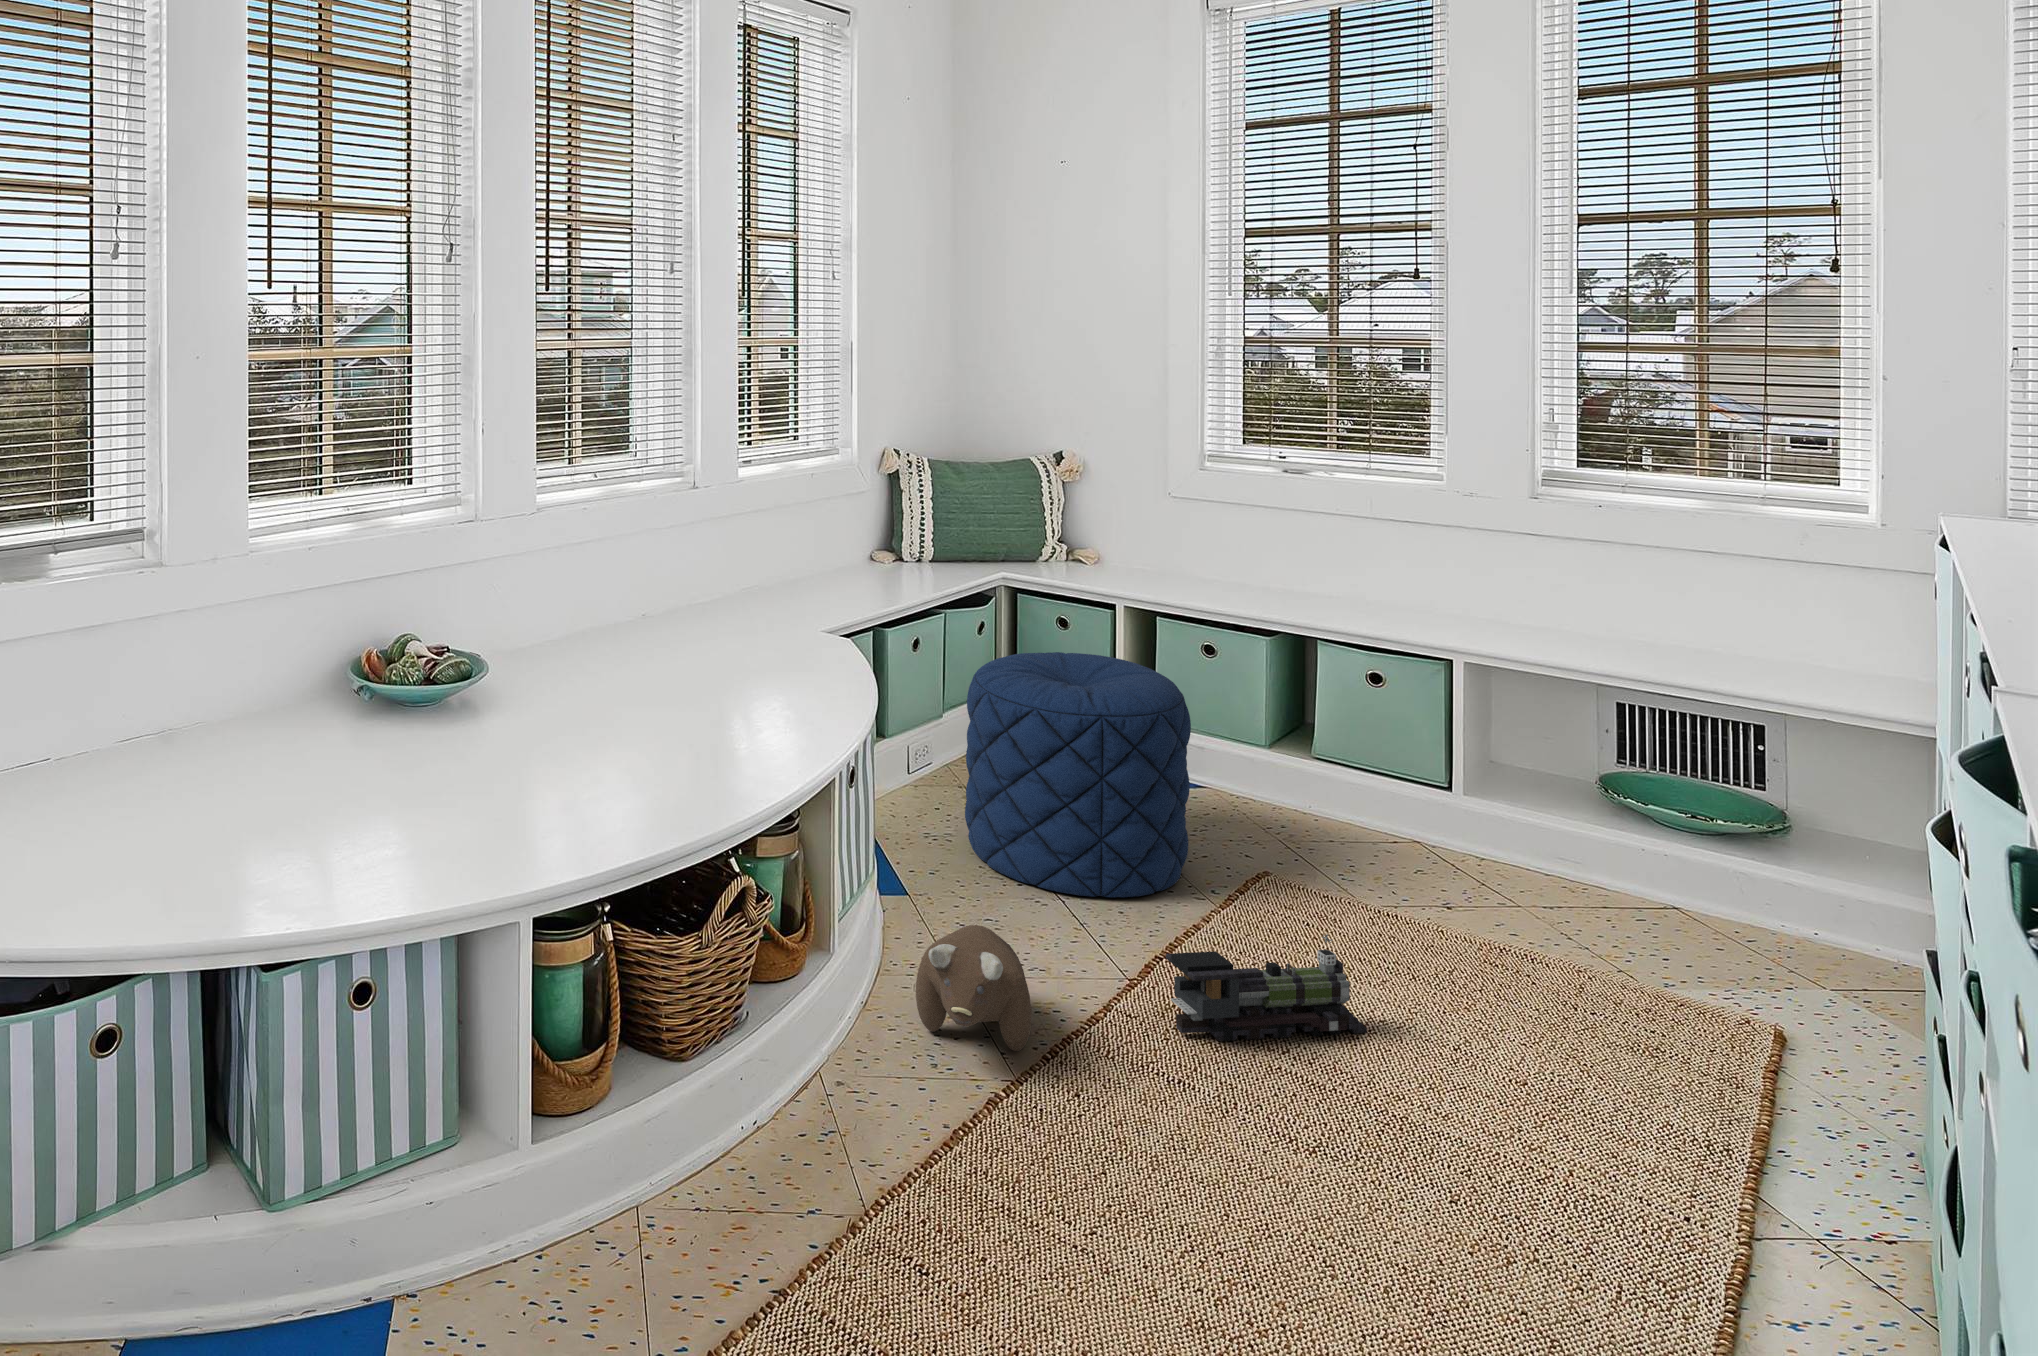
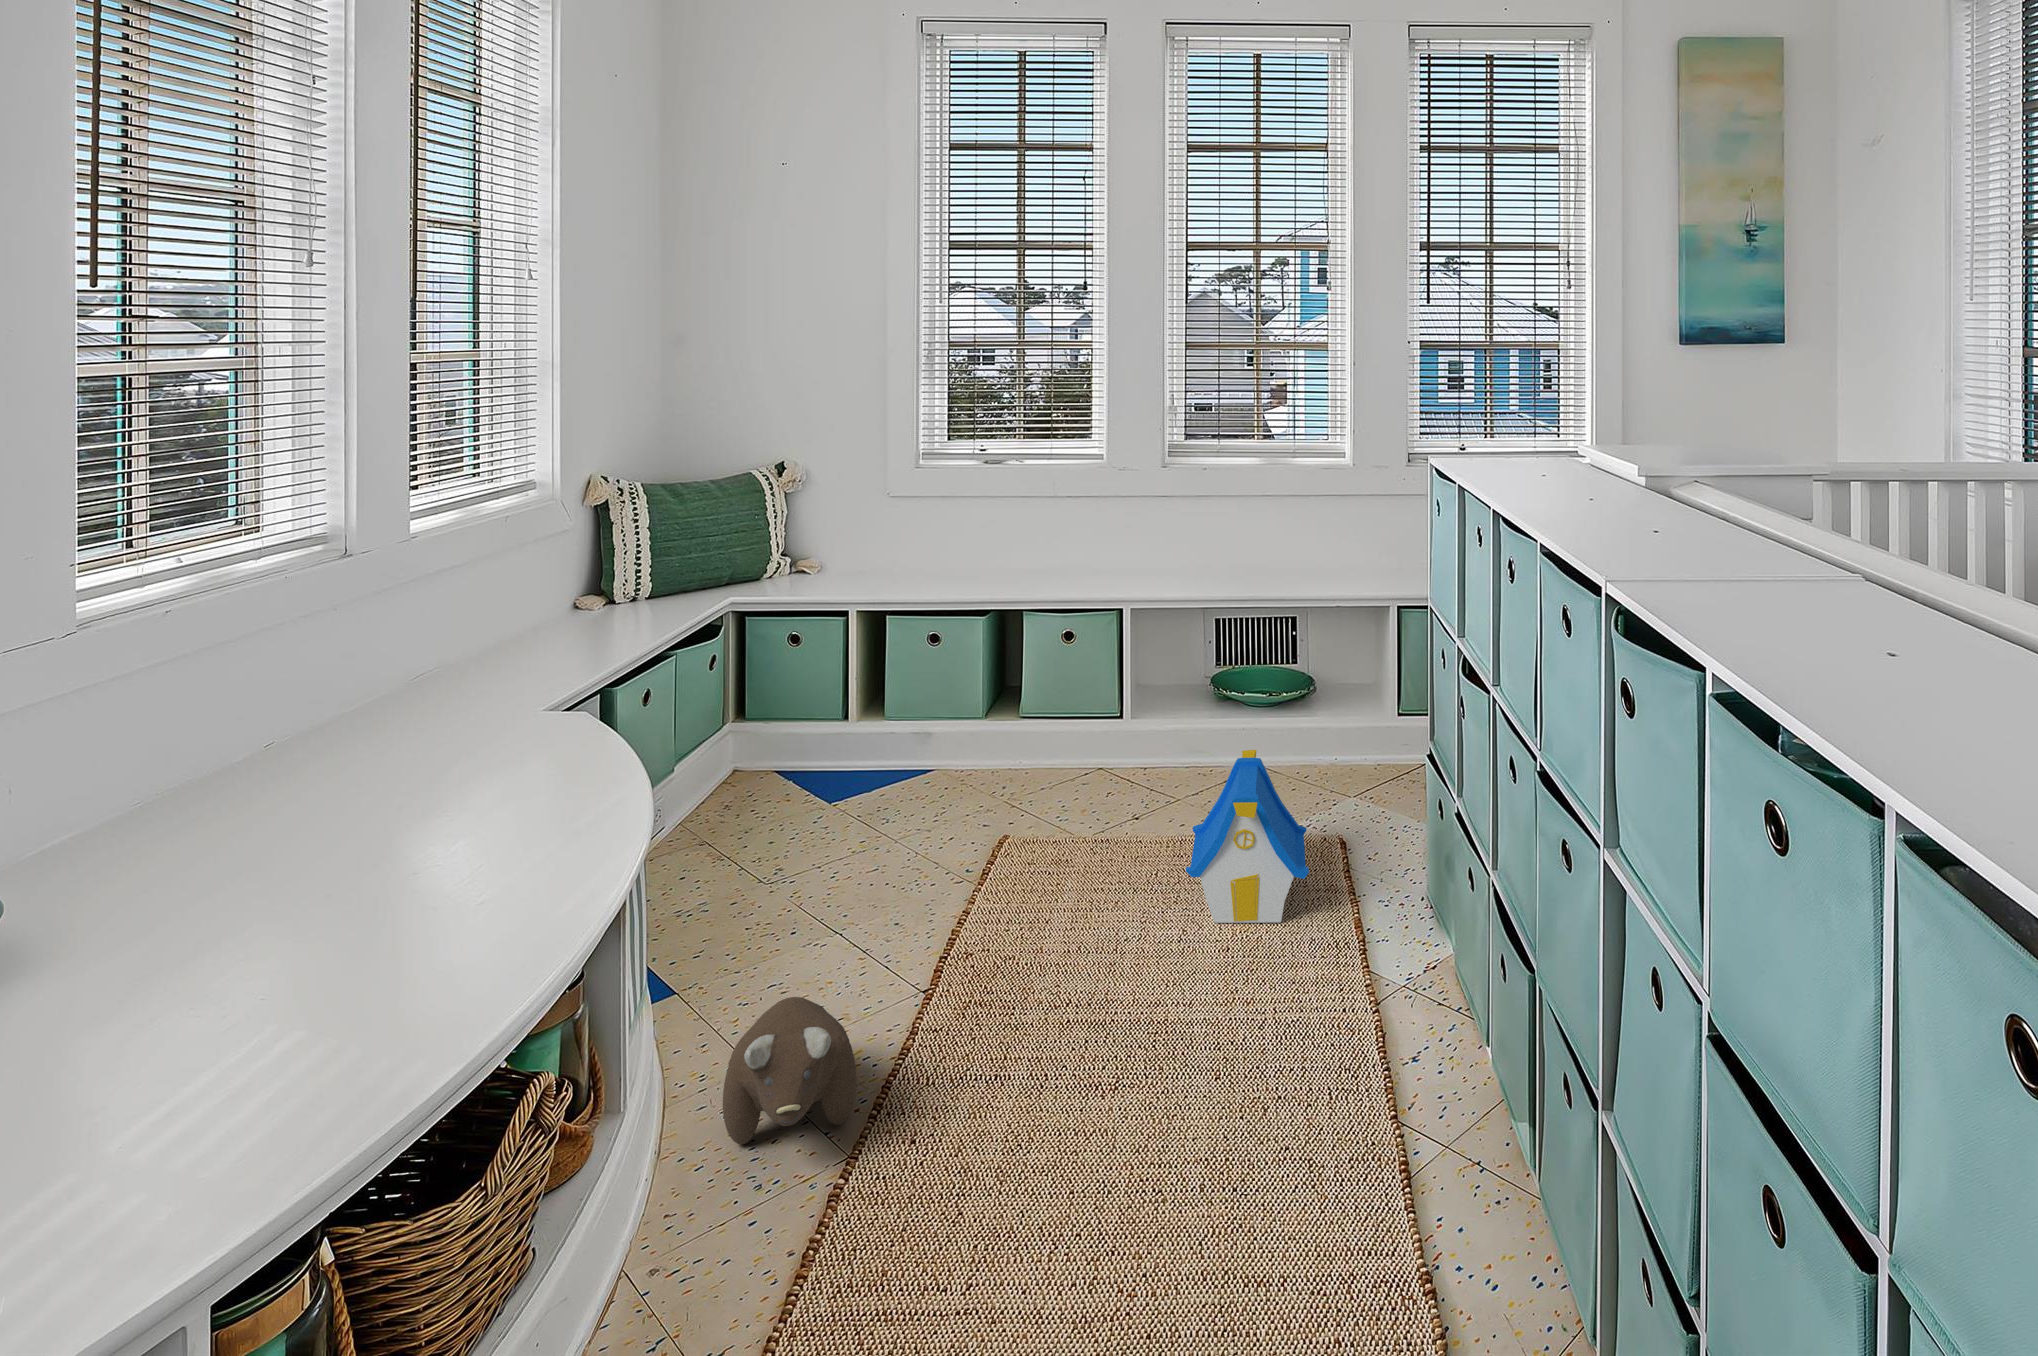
pouf: present [965,652,1191,897] -> none [721,664,946,924]
toy house: none [1458,853,1664,1067] -> present [1186,750,1309,923]
toy train: present [1166,934,1367,1041] -> none [970,880,1130,1029]

